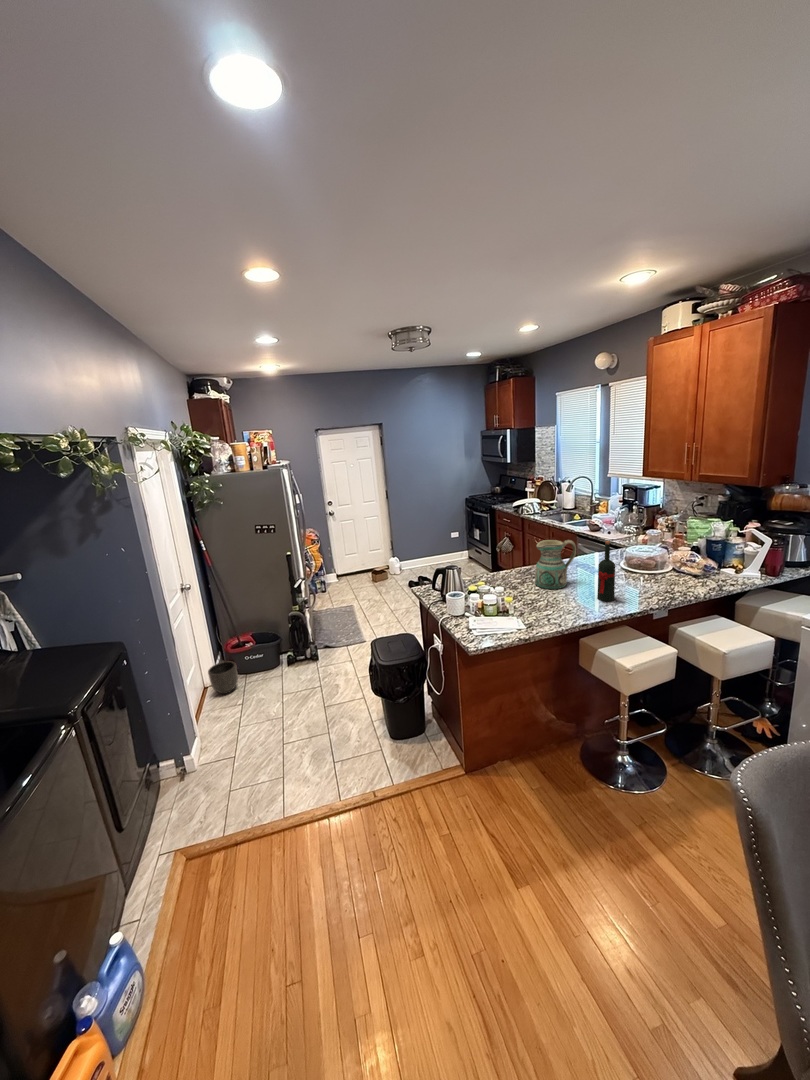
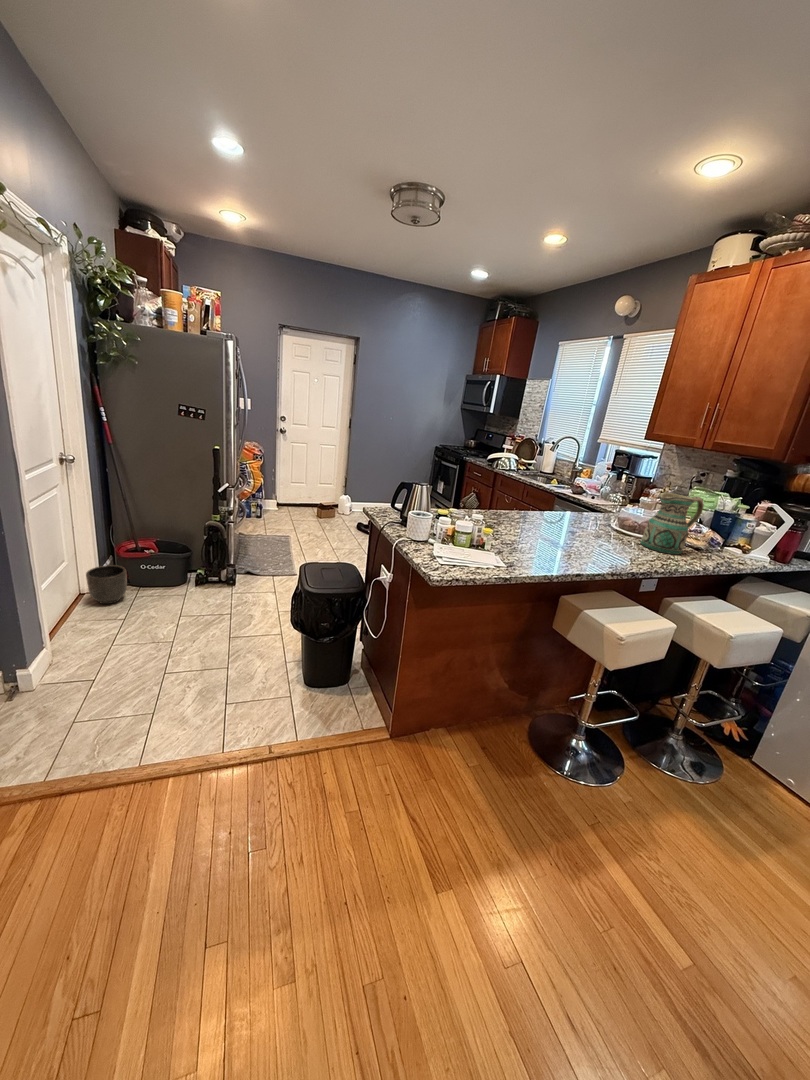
ceramic pitcher: present [535,540,576,589] -> present [640,492,704,554]
wine bottle: present [597,541,615,601] -> none [591,480,625,556]

